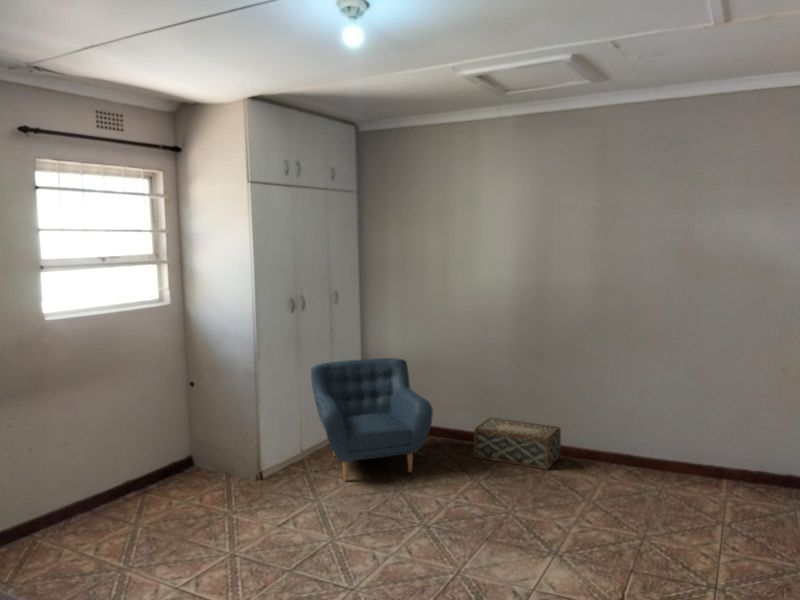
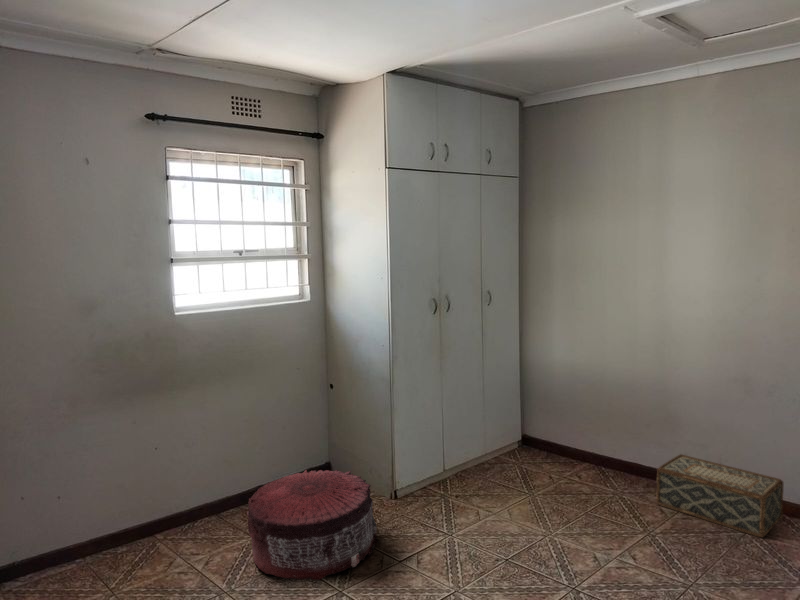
armchair: present [311,358,433,481] -> none [457,371,600,516]
pouf: none [133,454,258,549] -> present [247,470,379,580]

